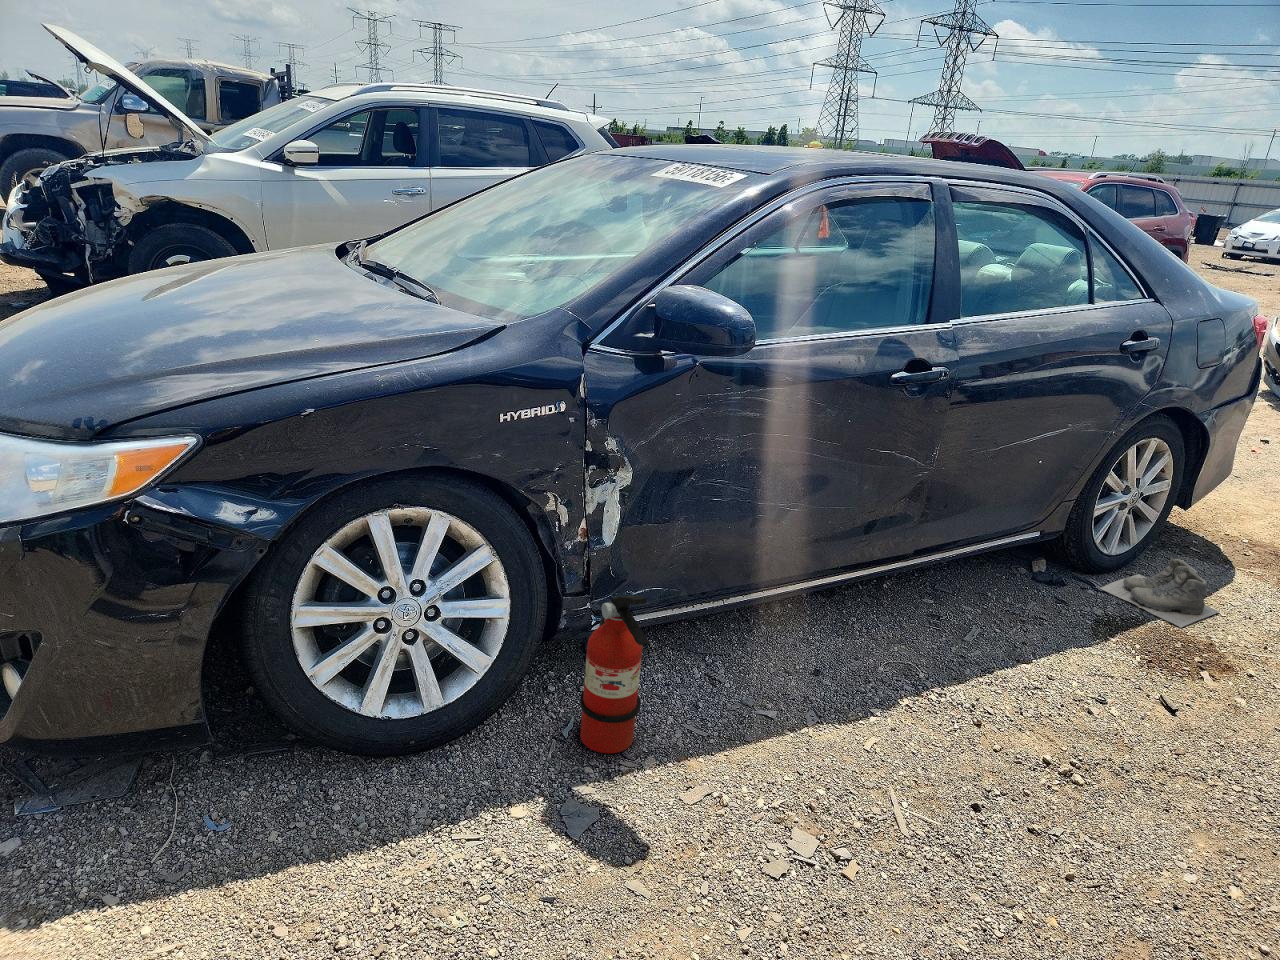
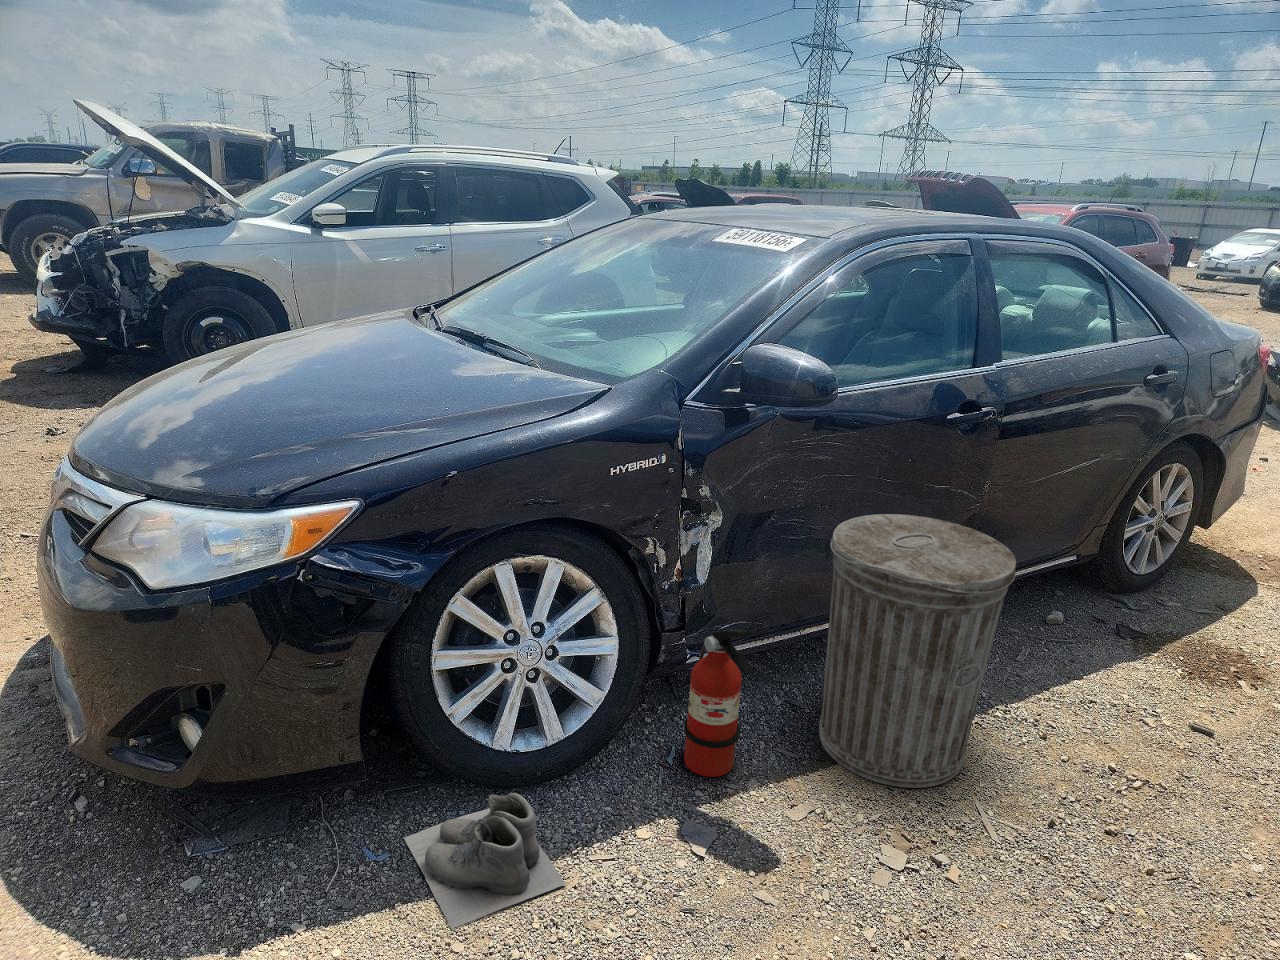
trash can: none [733,478,947,775] -> present [819,514,1016,788]
boots: present [1100,557,1219,628] -> present [404,793,566,929]

